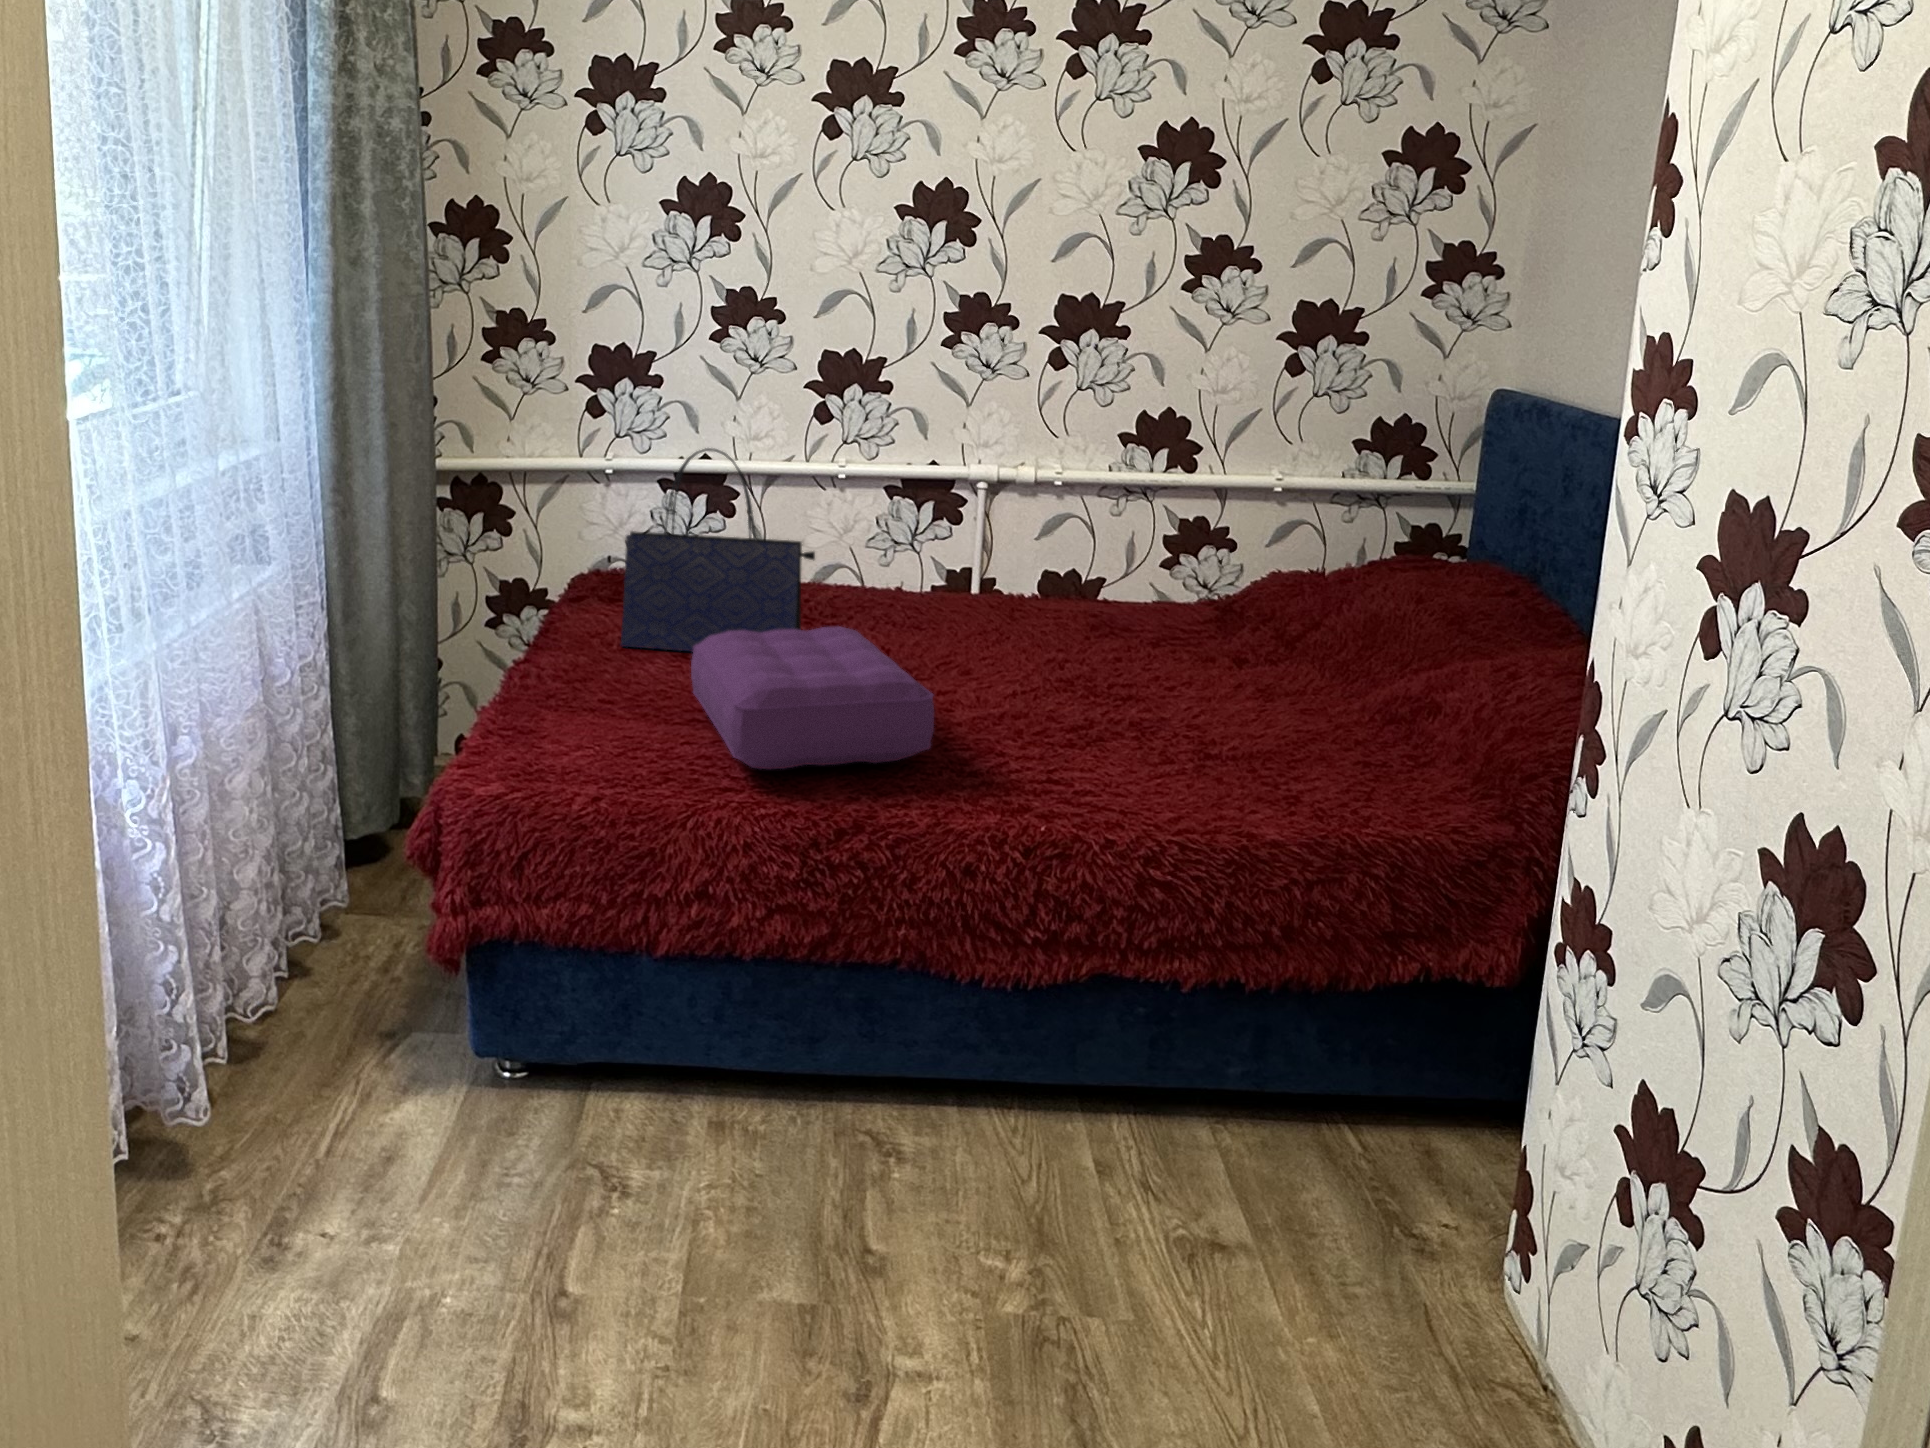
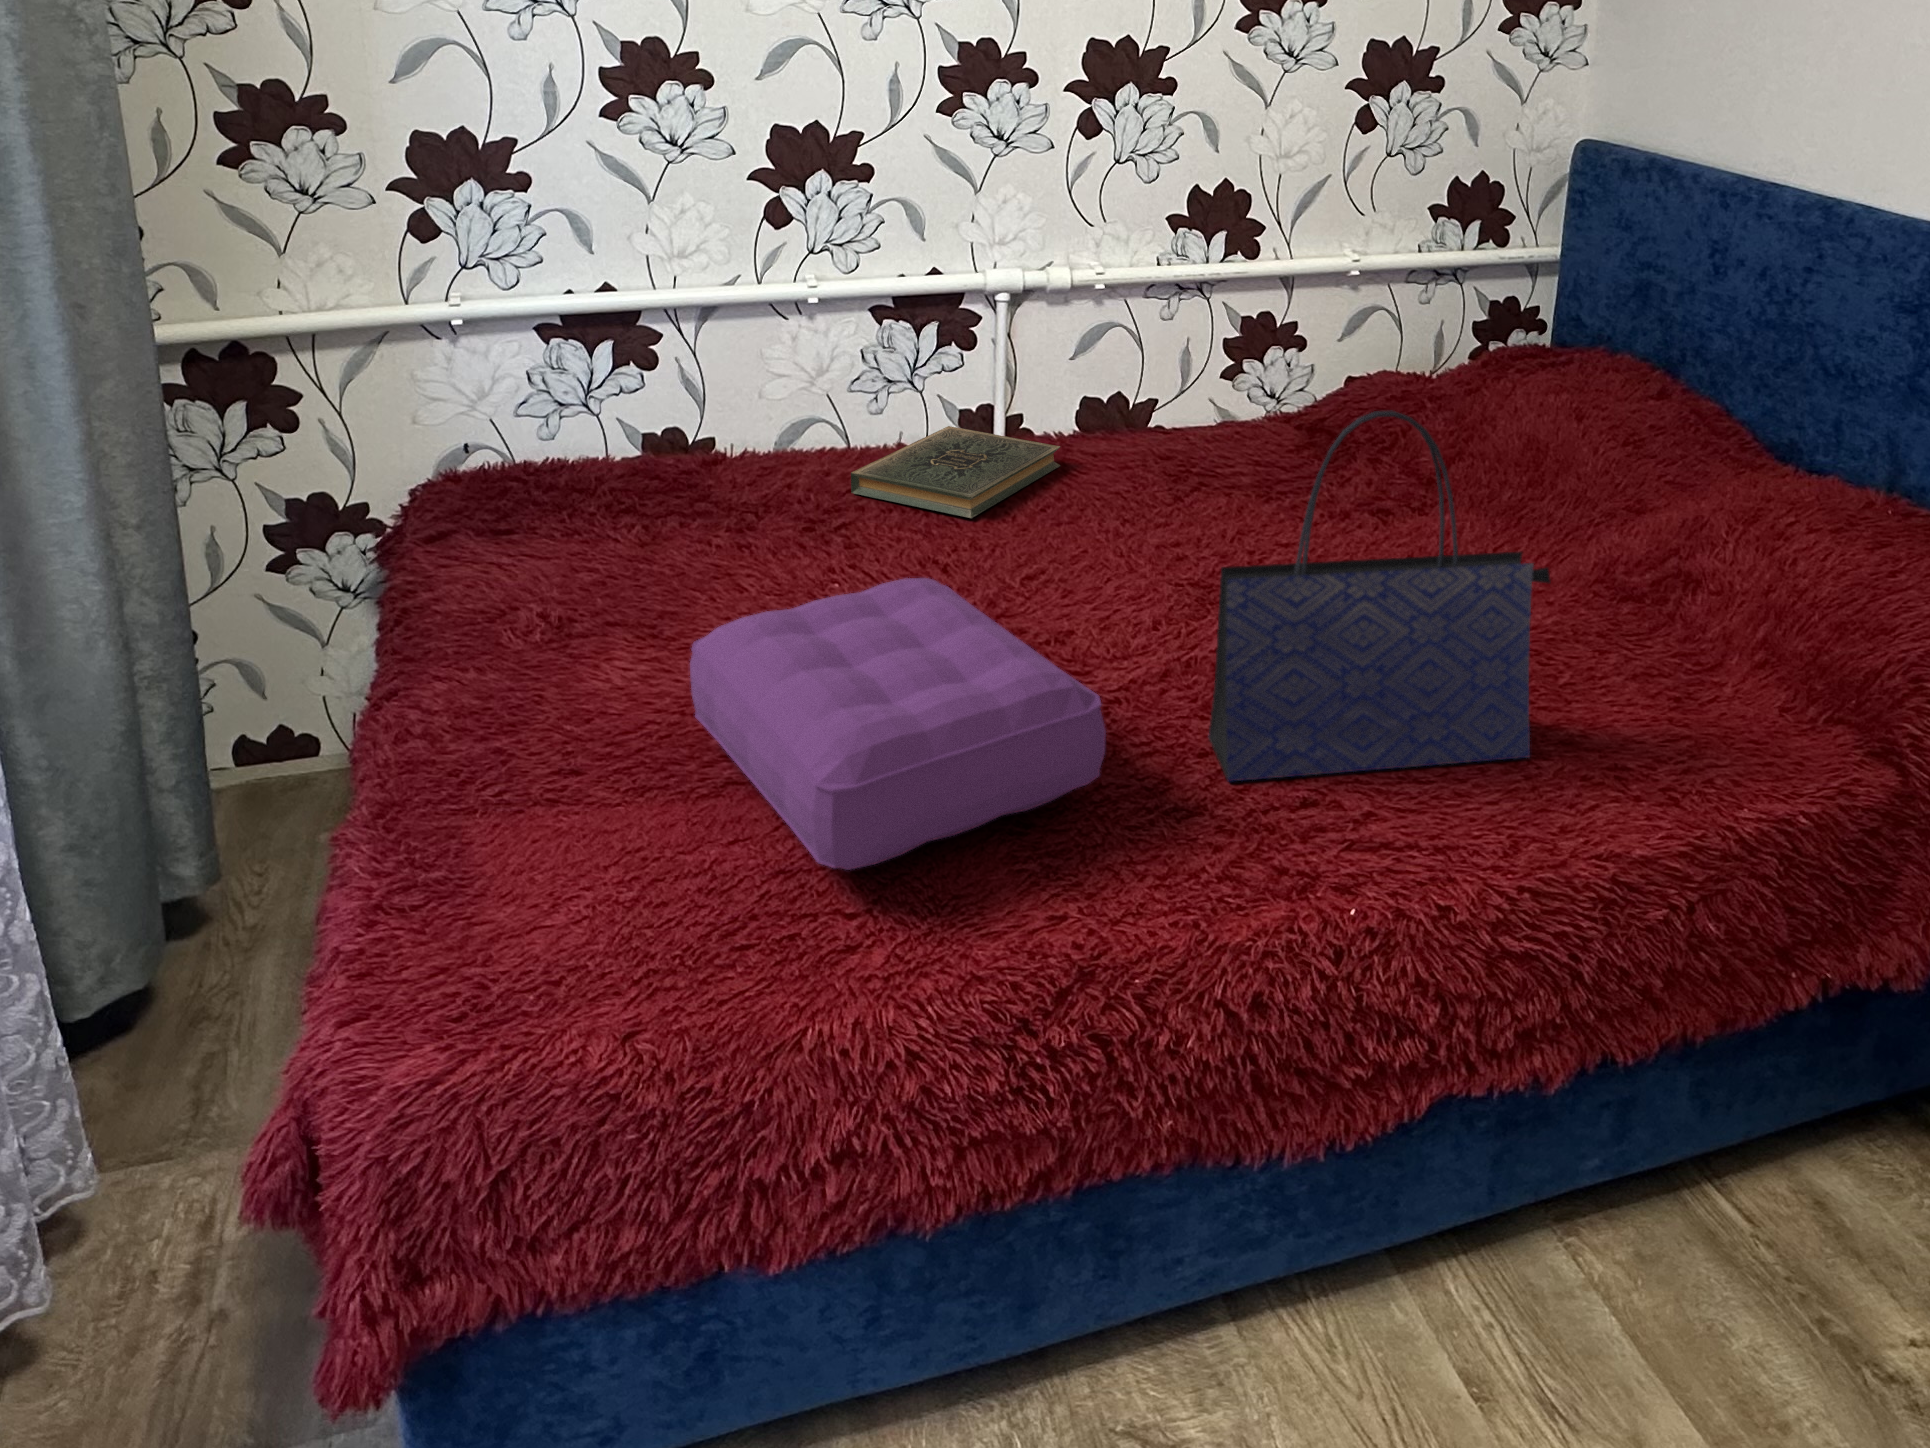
tote bag: present [620,448,815,652] -> present [1208,410,1551,782]
book: none [846,578,1006,630] -> present [851,426,1060,518]

